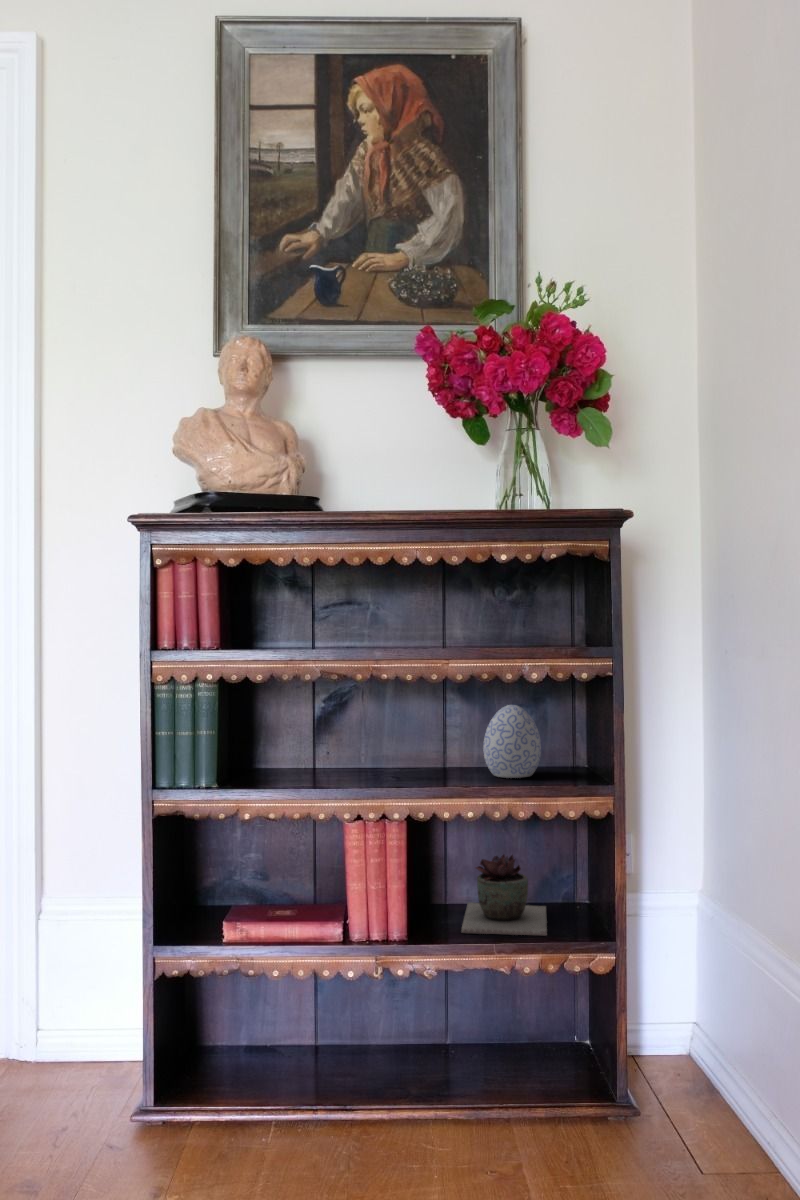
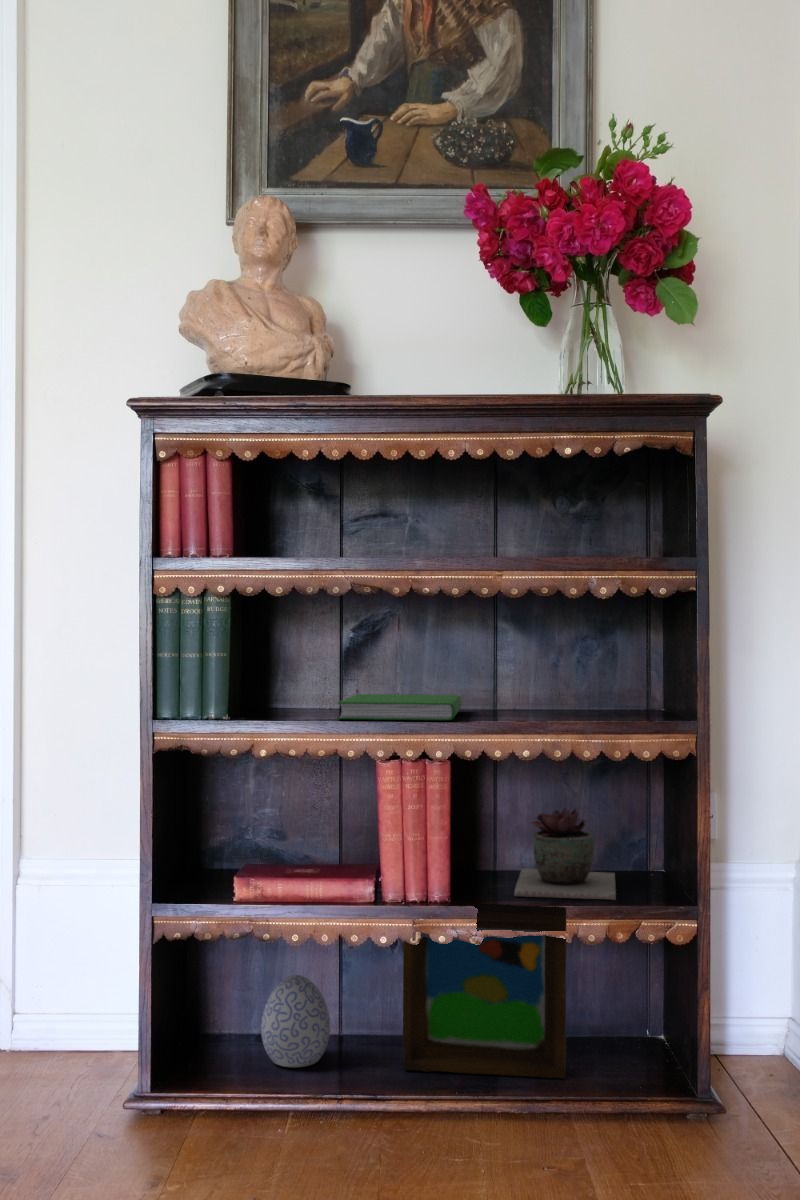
decorative egg: present [483,705,541,778] -> present [261,975,330,1067]
hardcover book: none [310,756,416,787] -> present [338,694,462,720]
picture frame: none [368,935,506,1087] -> present [403,903,567,1079]

